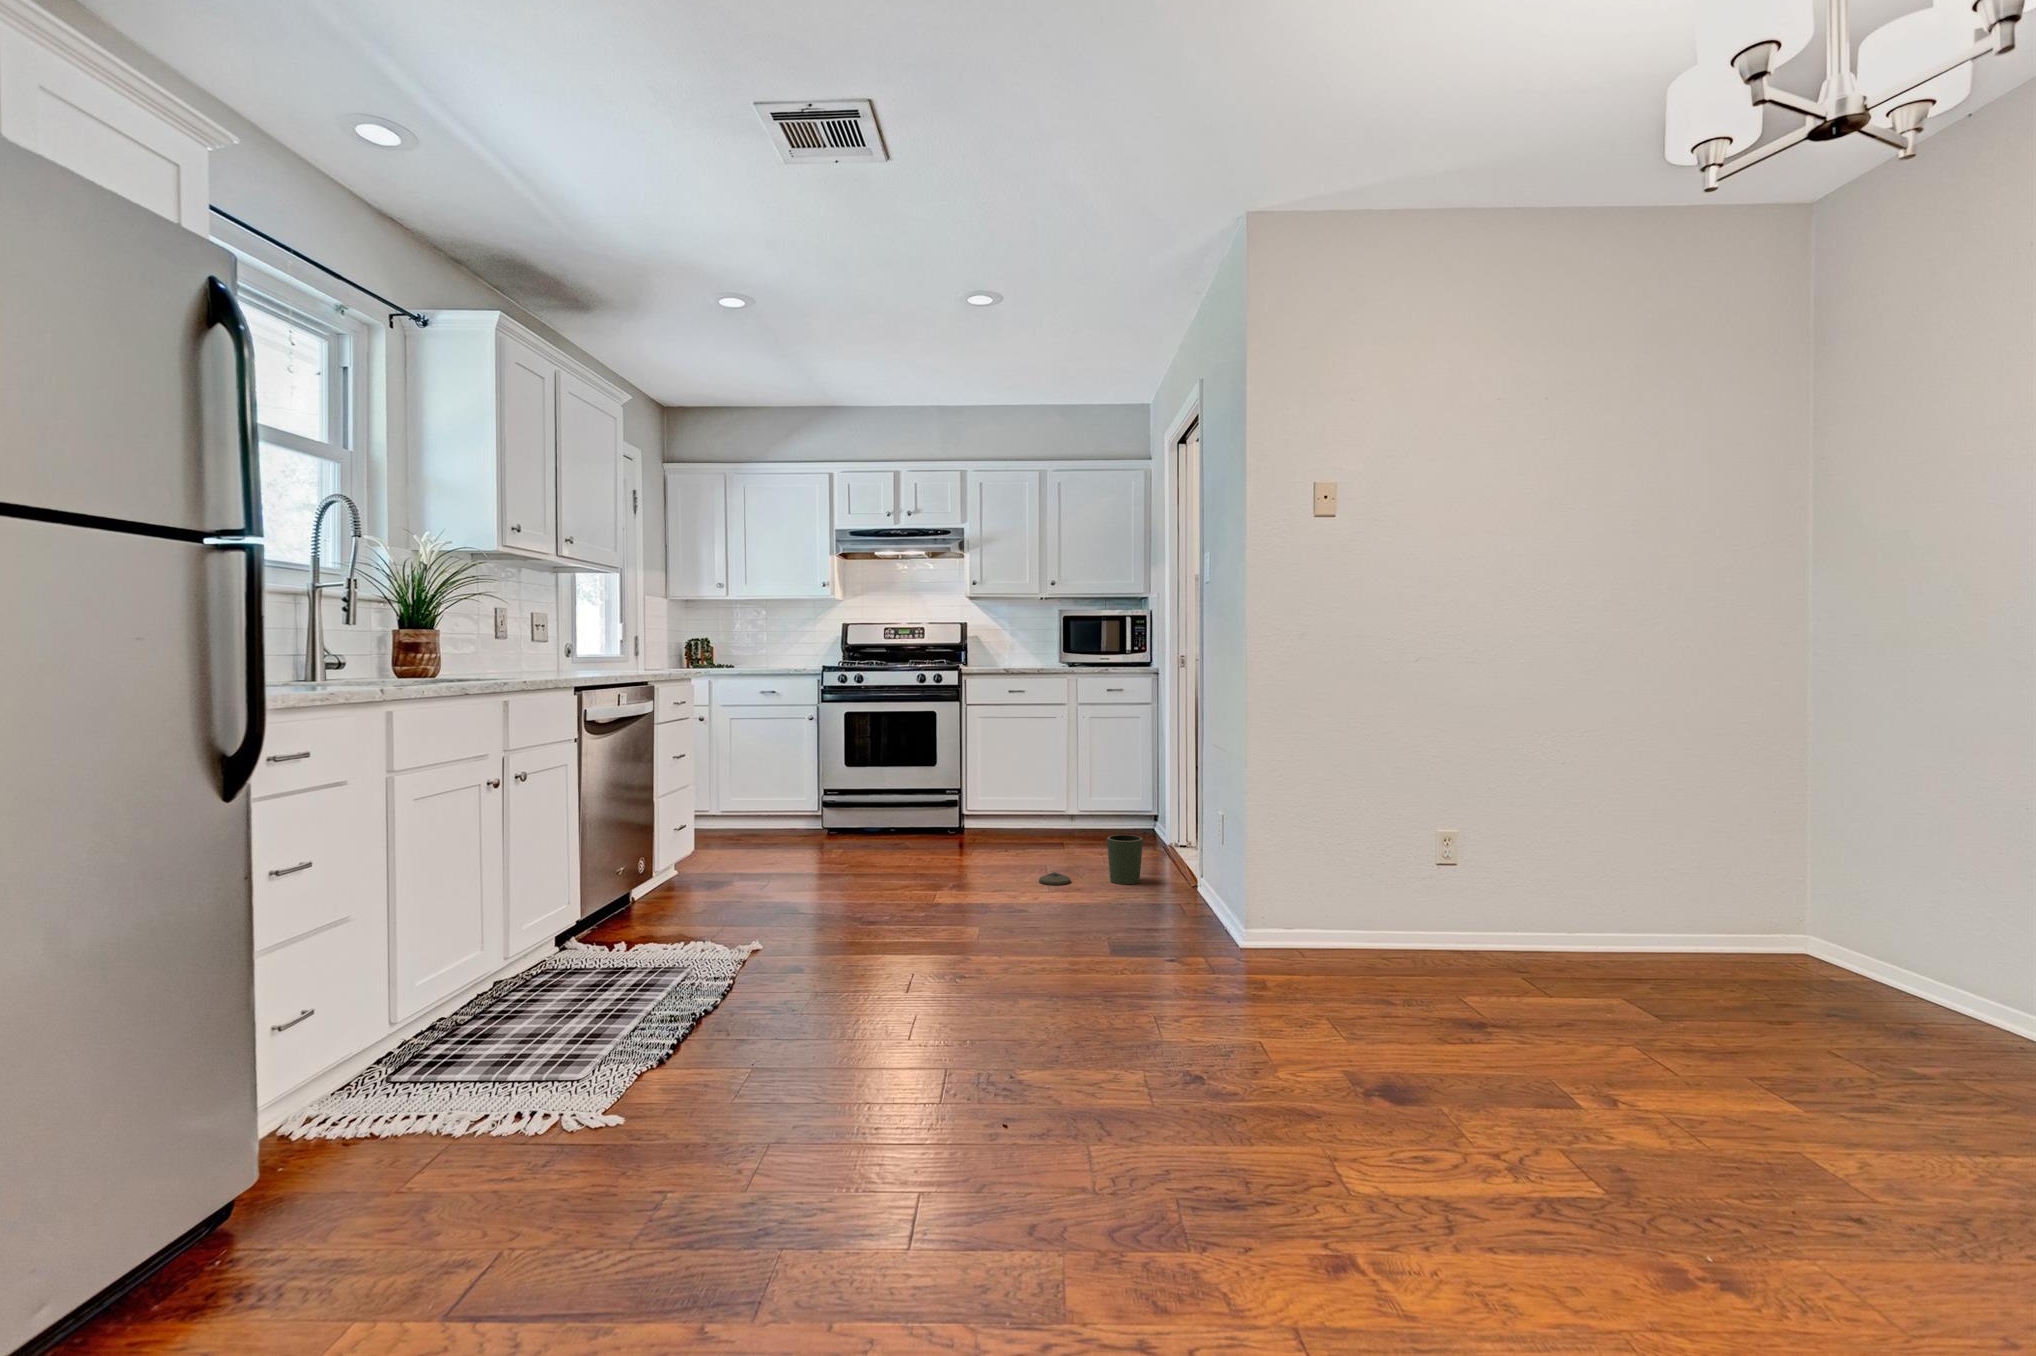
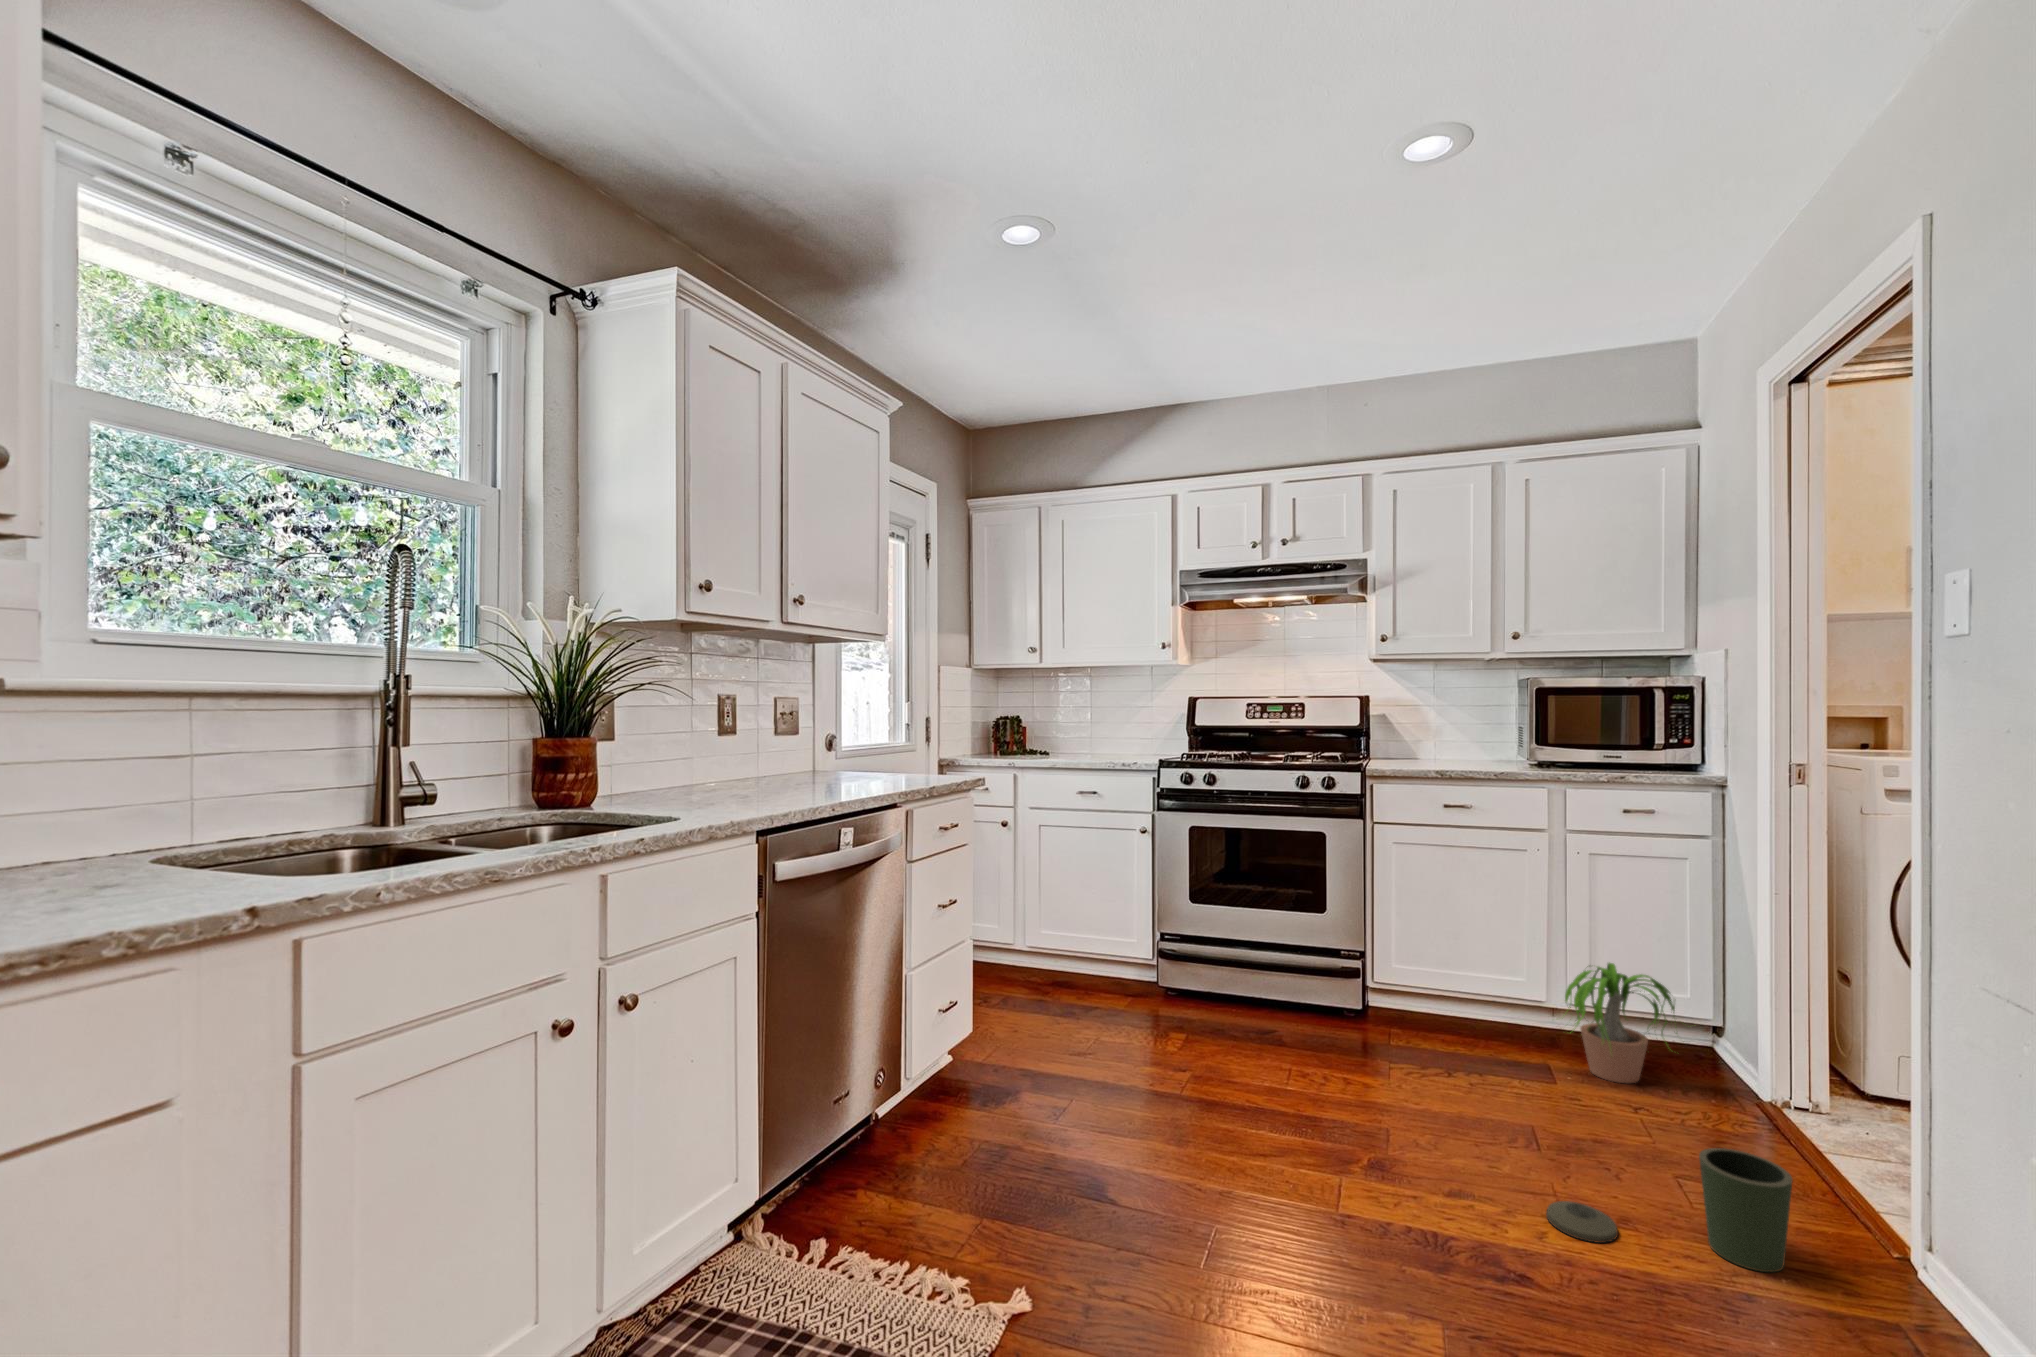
potted plant: none [1063,777,1138,843] -> present [1565,963,1675,1083]

